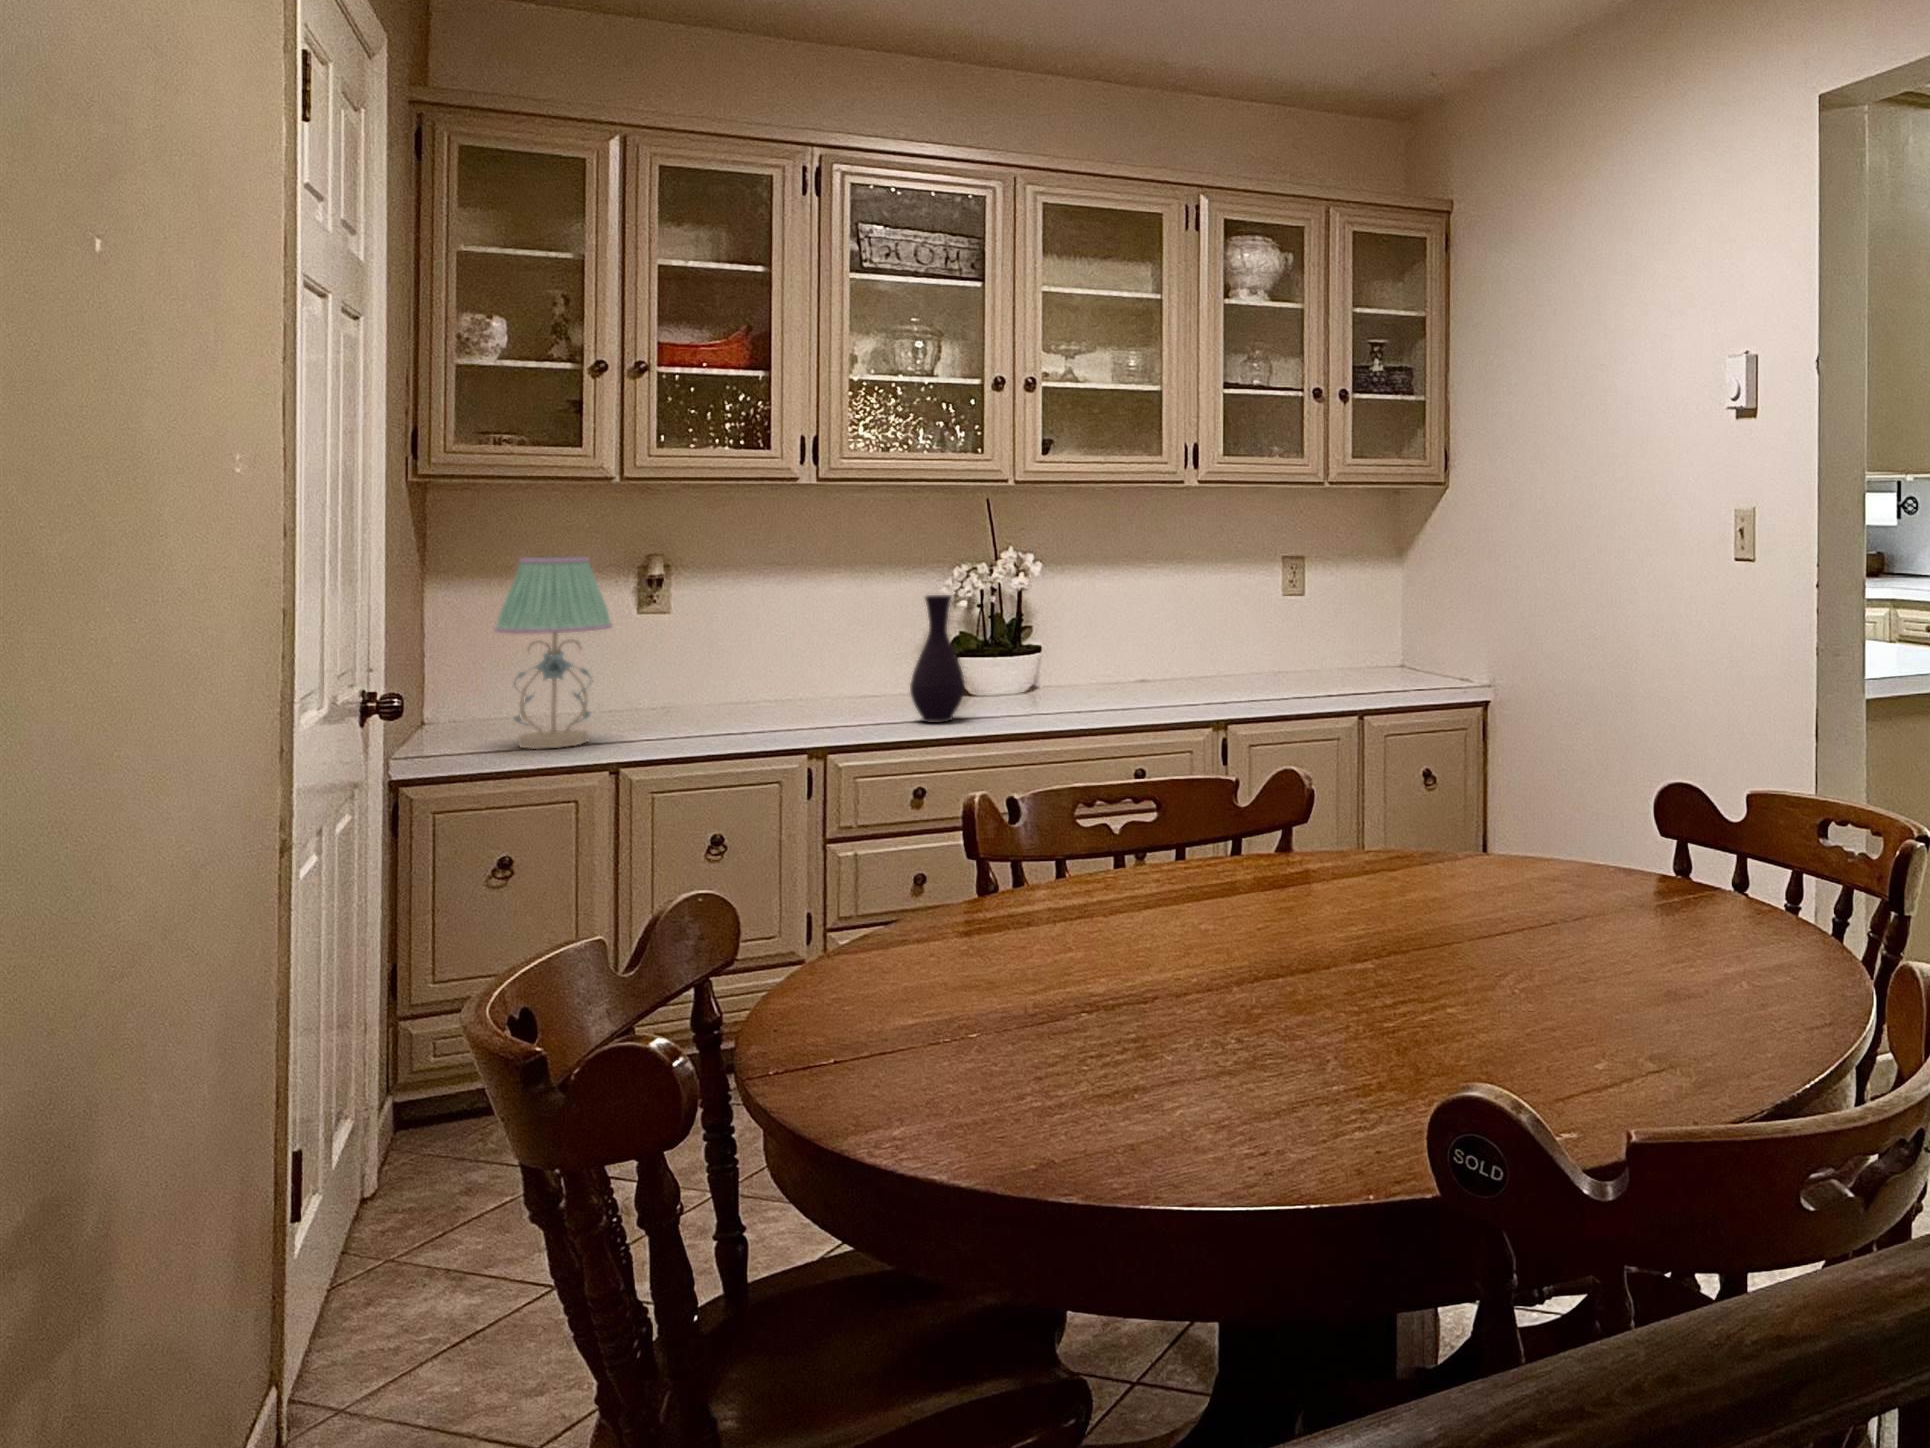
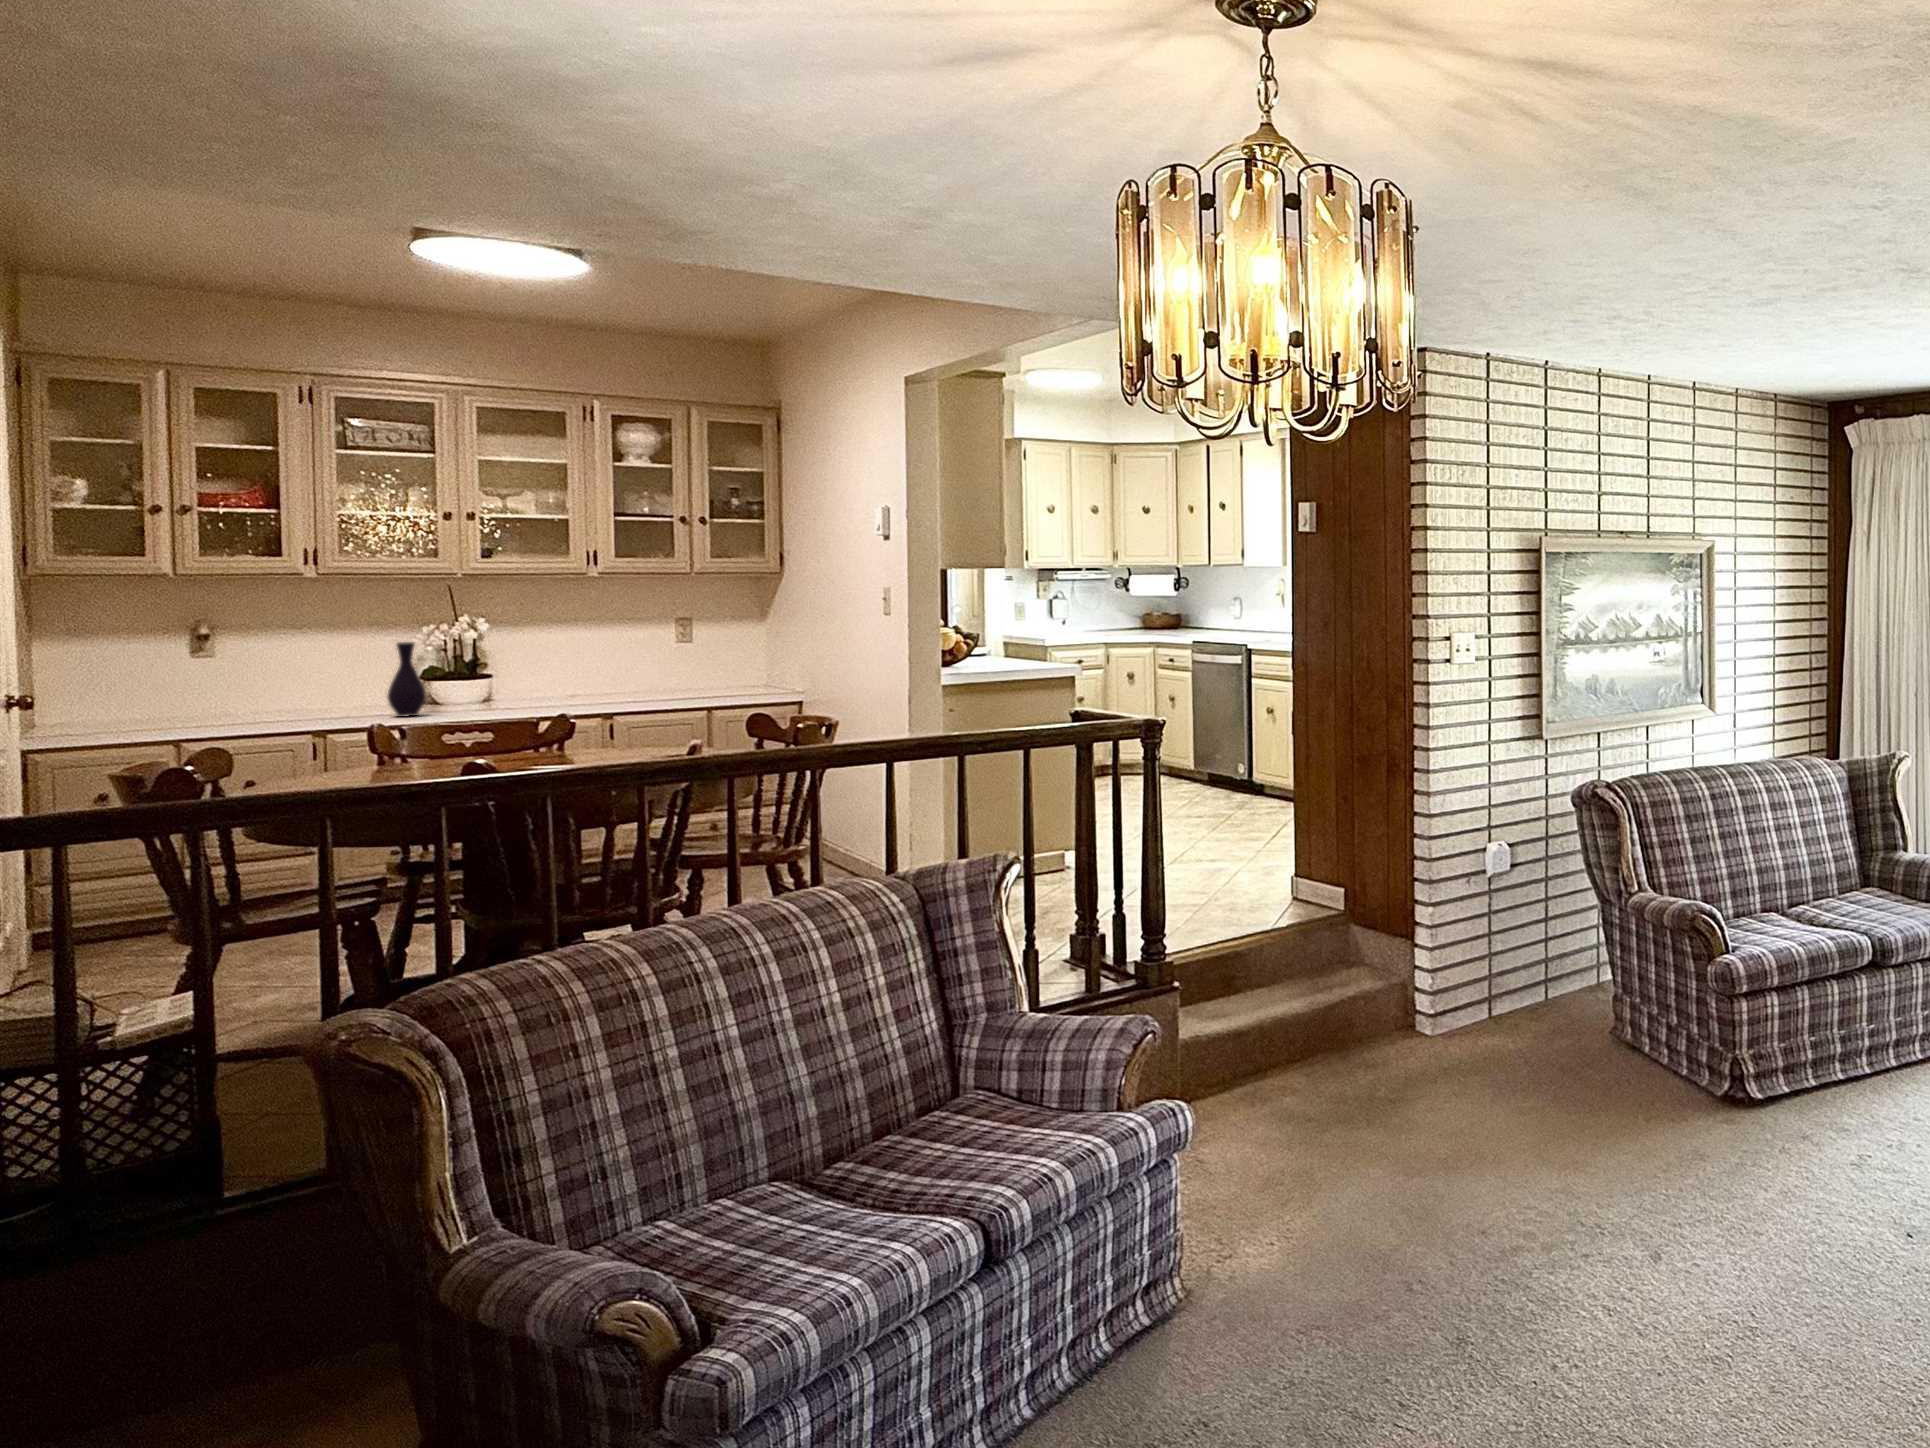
table lamp: present [494,556,612,749] -> none [87,621,172,733]

